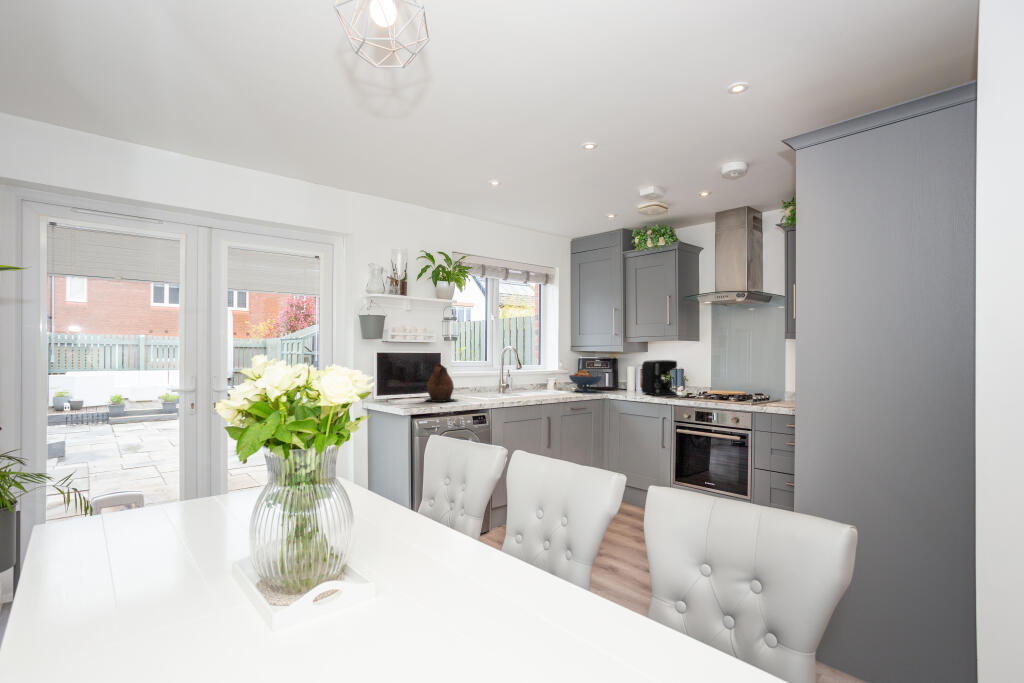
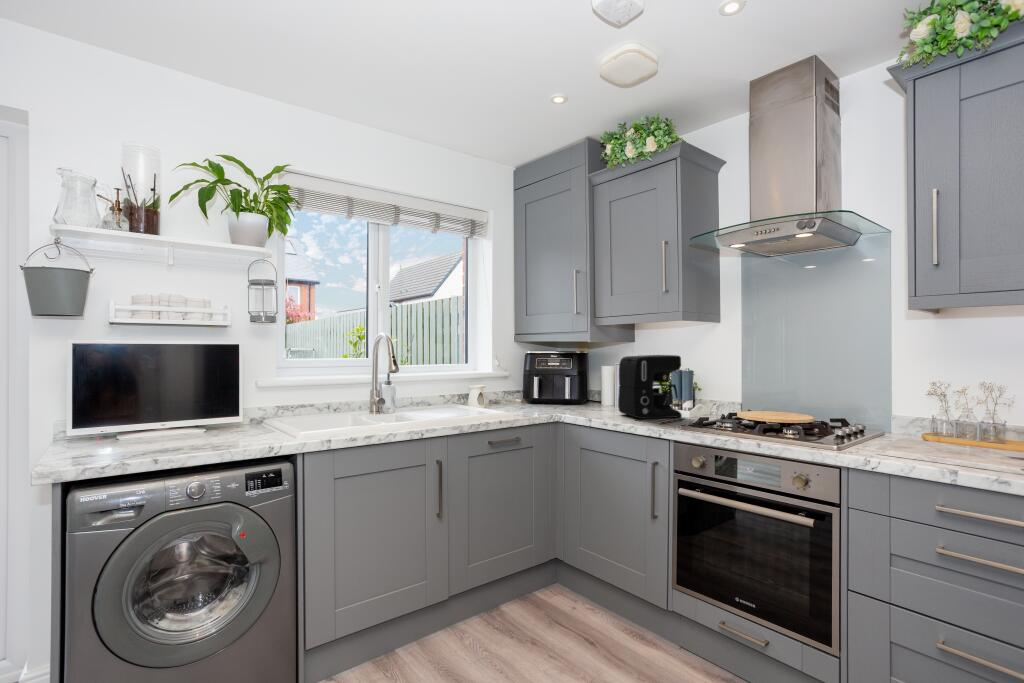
ceramic pitcher: present [426,364,457,402] -> none [154,365,233,445]
fruit bowl: present [569,370,602,392] -> none [501,372,556,410]

